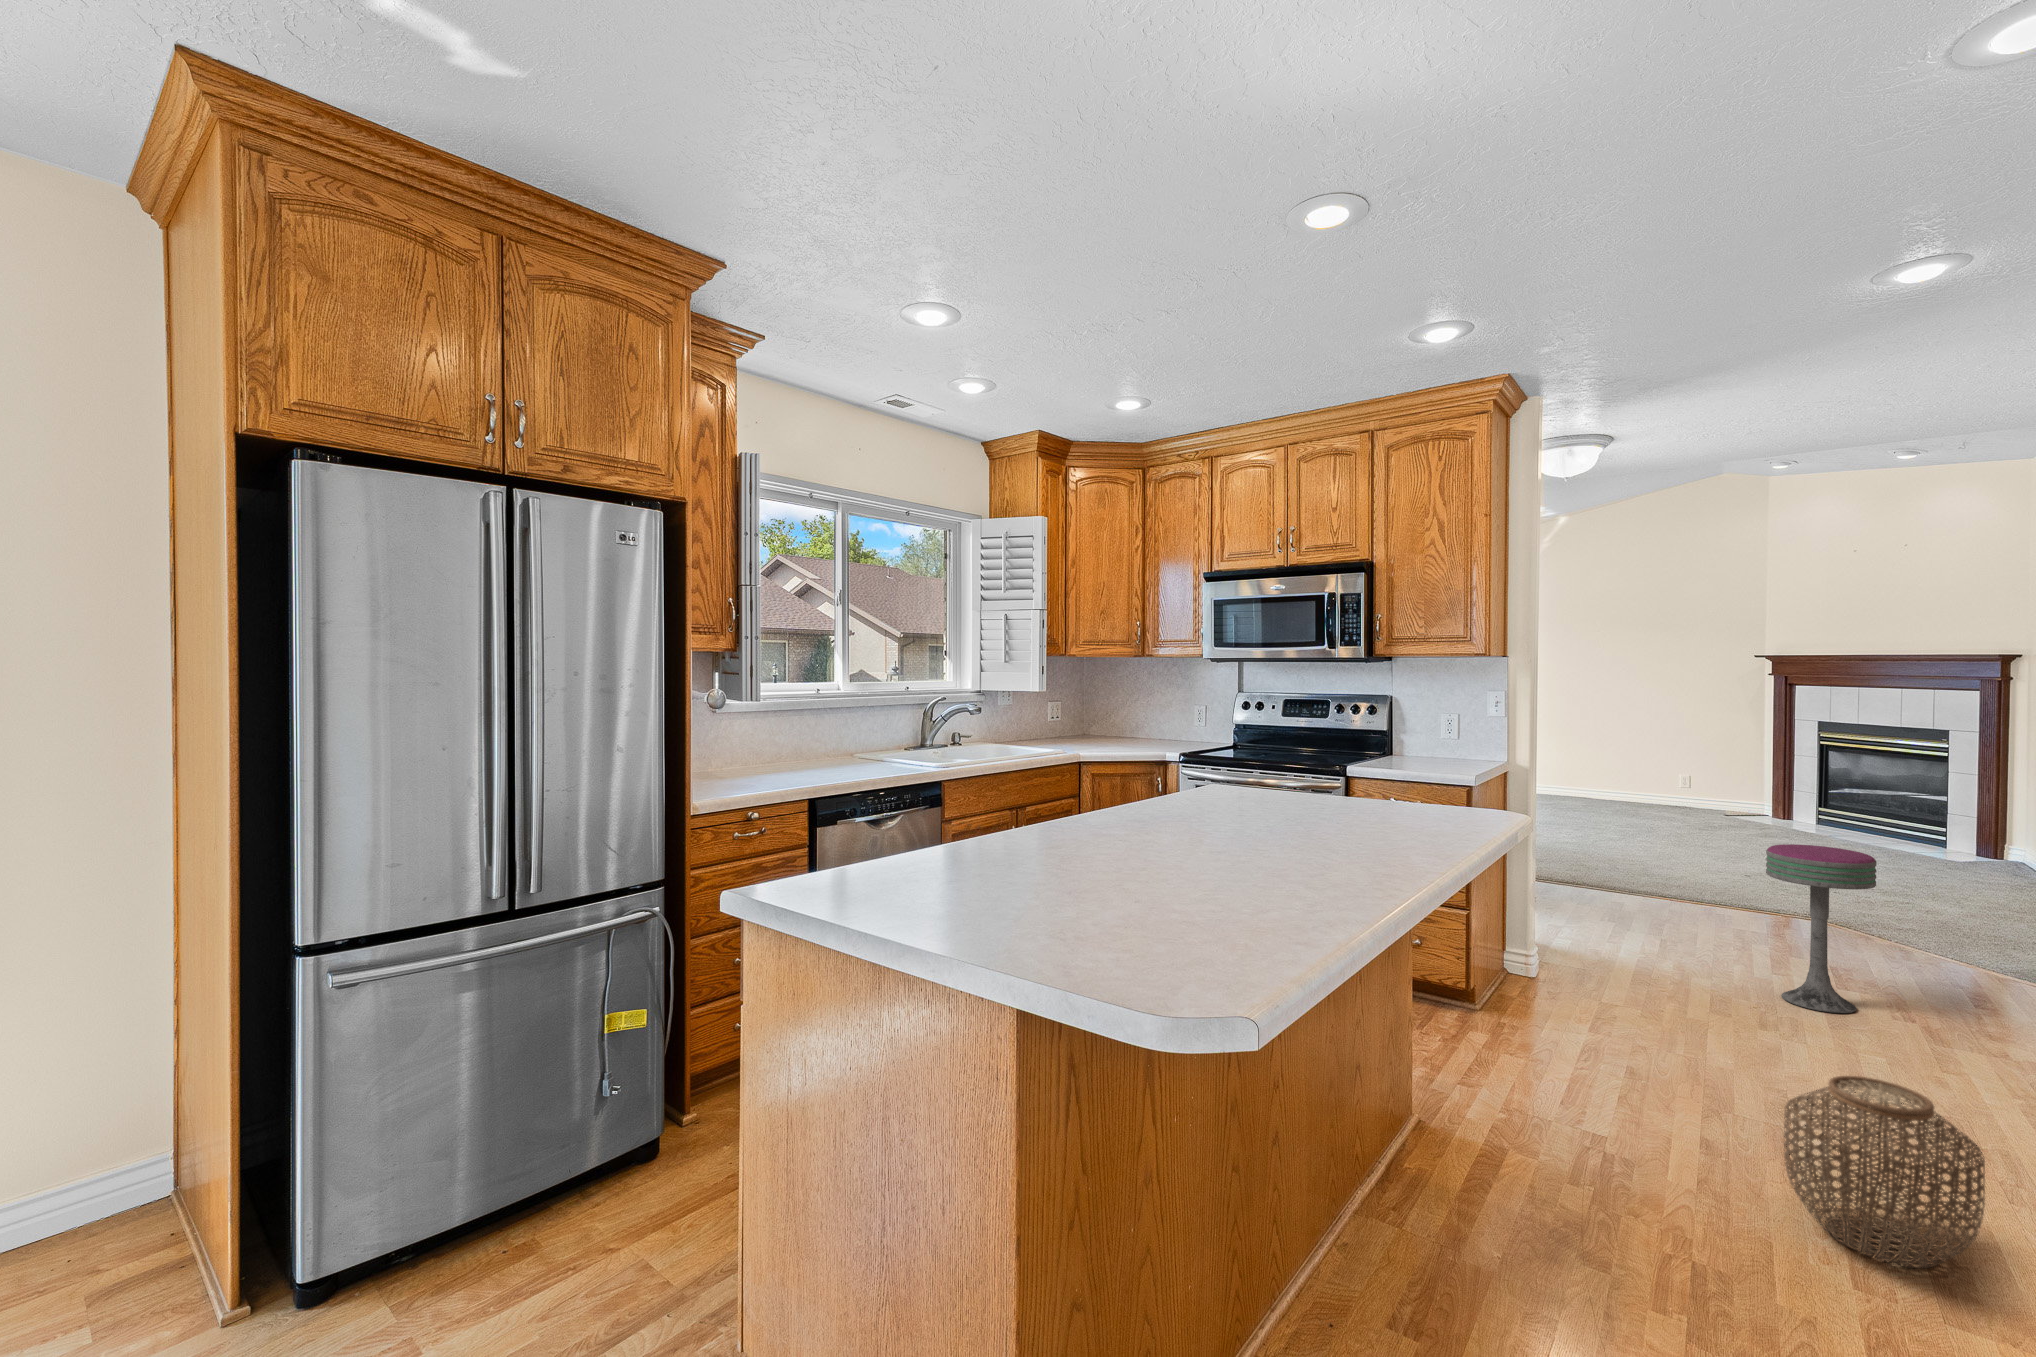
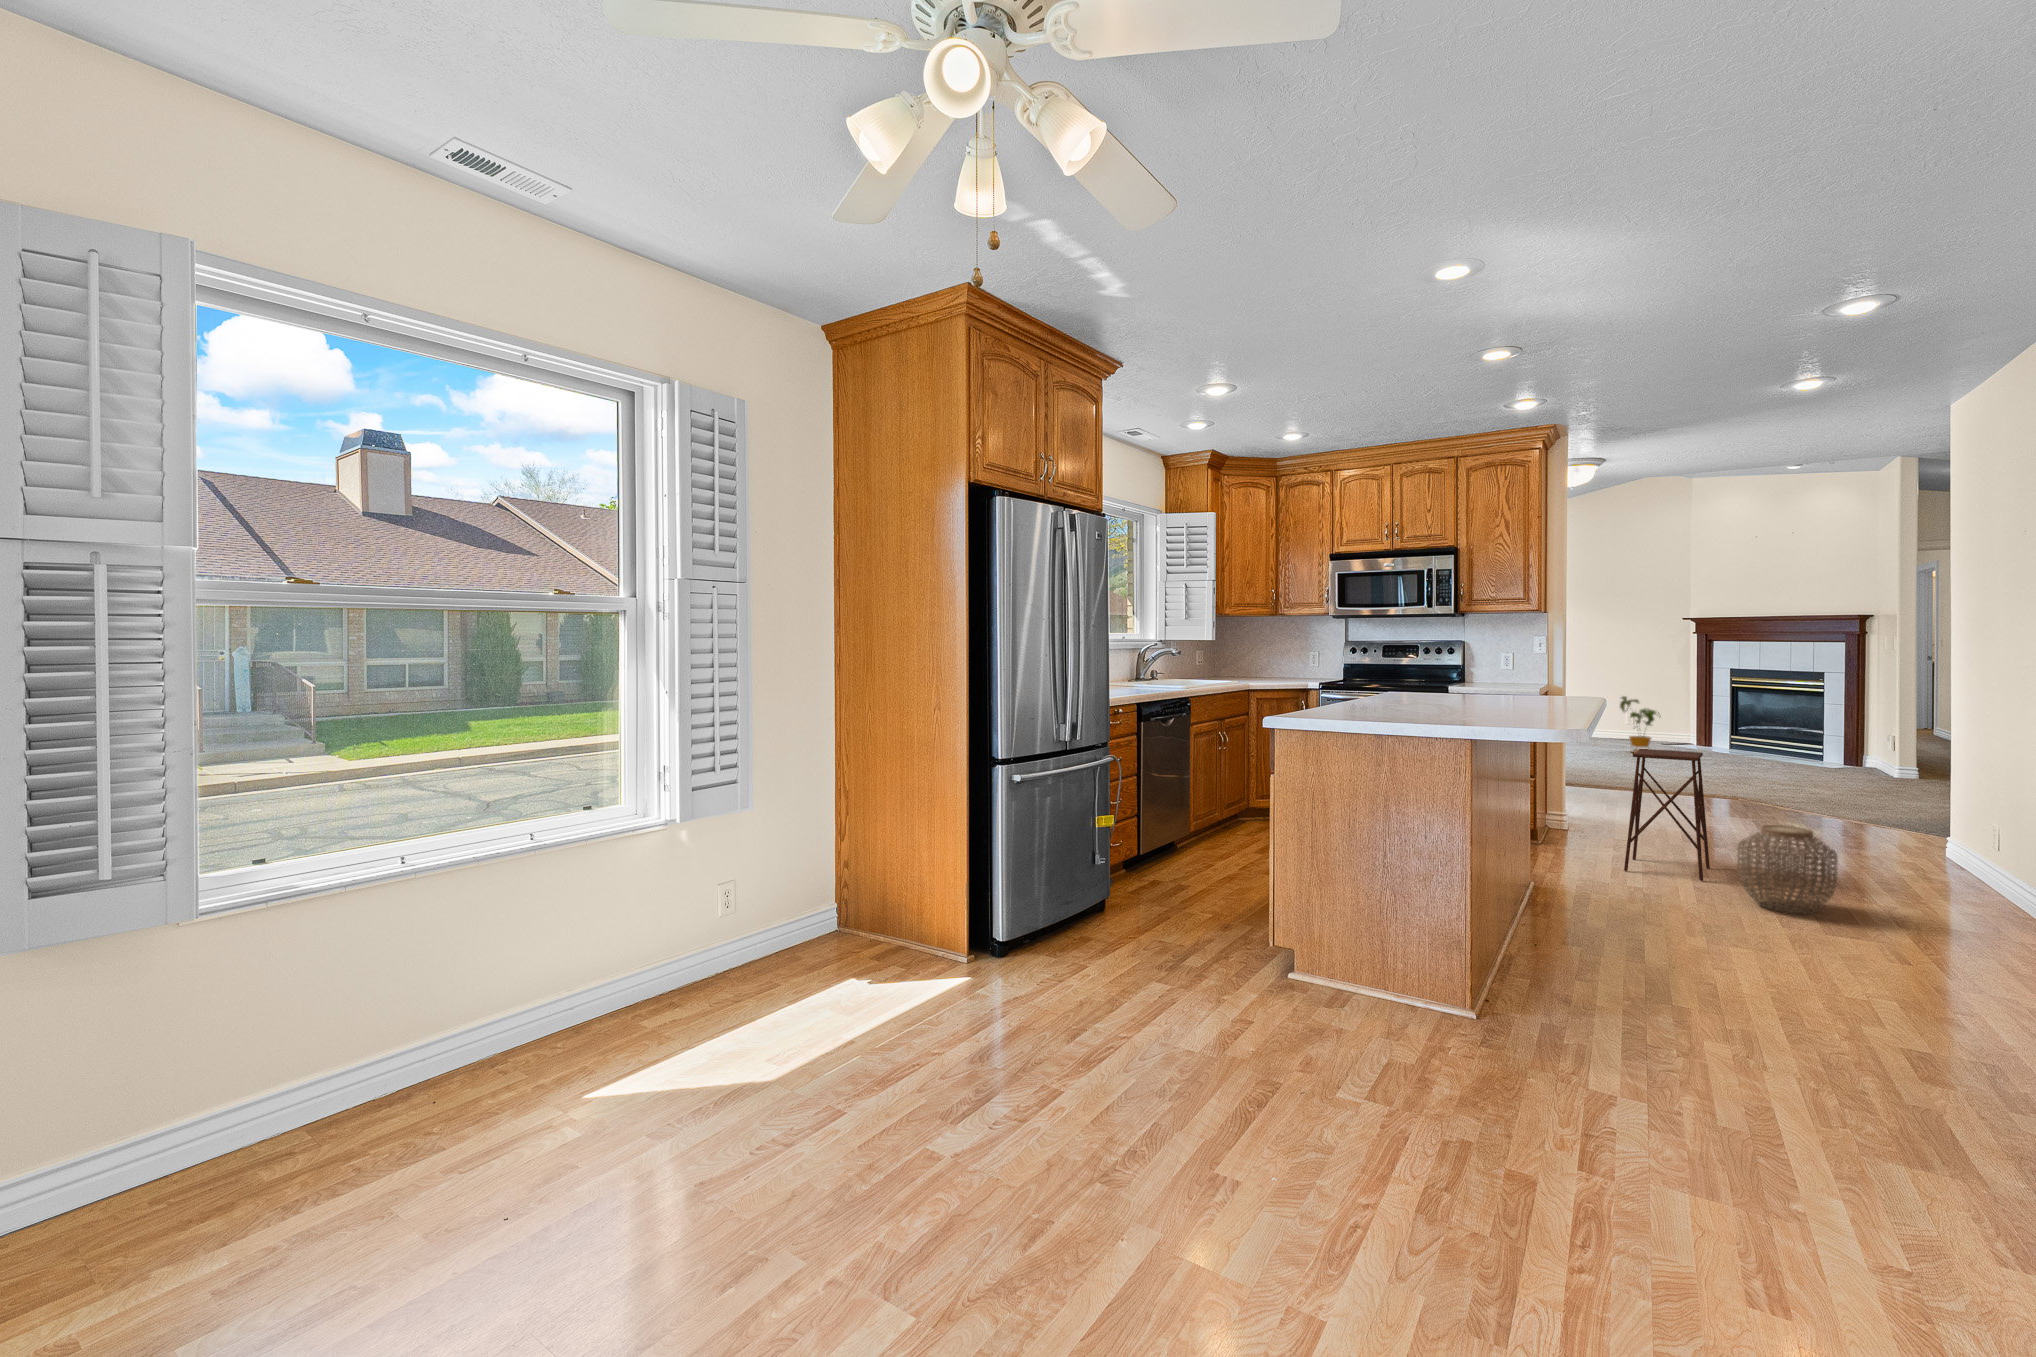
house plant: none [1666,754,1721,829] -> present [1620,696,1661,753]
bar stool: present [1766,844,1877,1013] -> none [1711,733,1780,836]
side table: none [1596,890,1748,1140] -> present [1624,749,1710,881]

